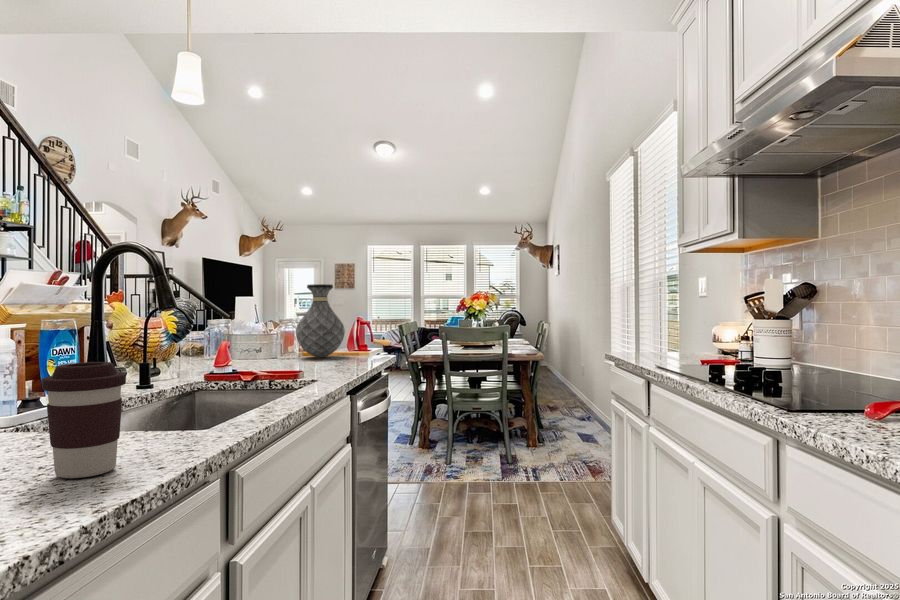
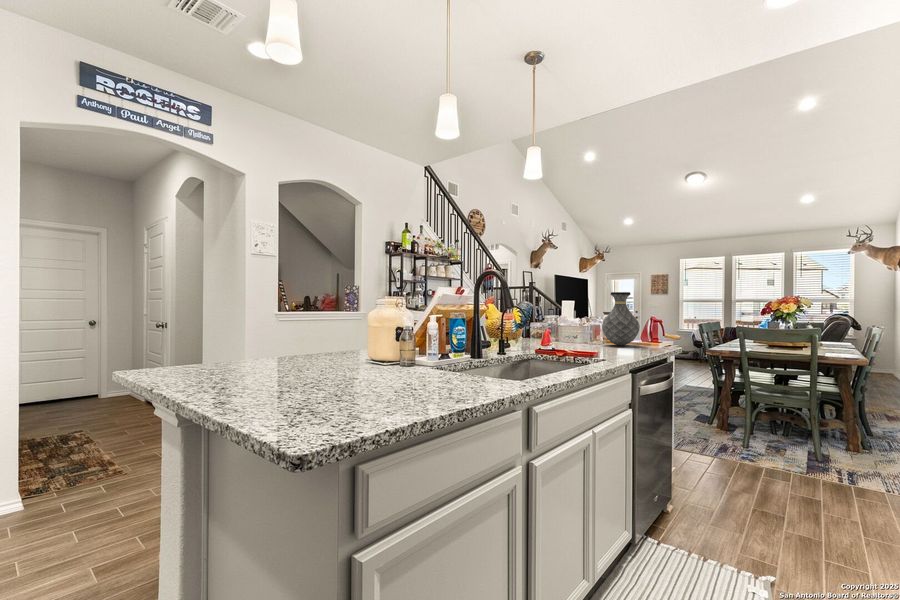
coffee cup: present [42,362,126,478] -> none [439,334,476,393]

